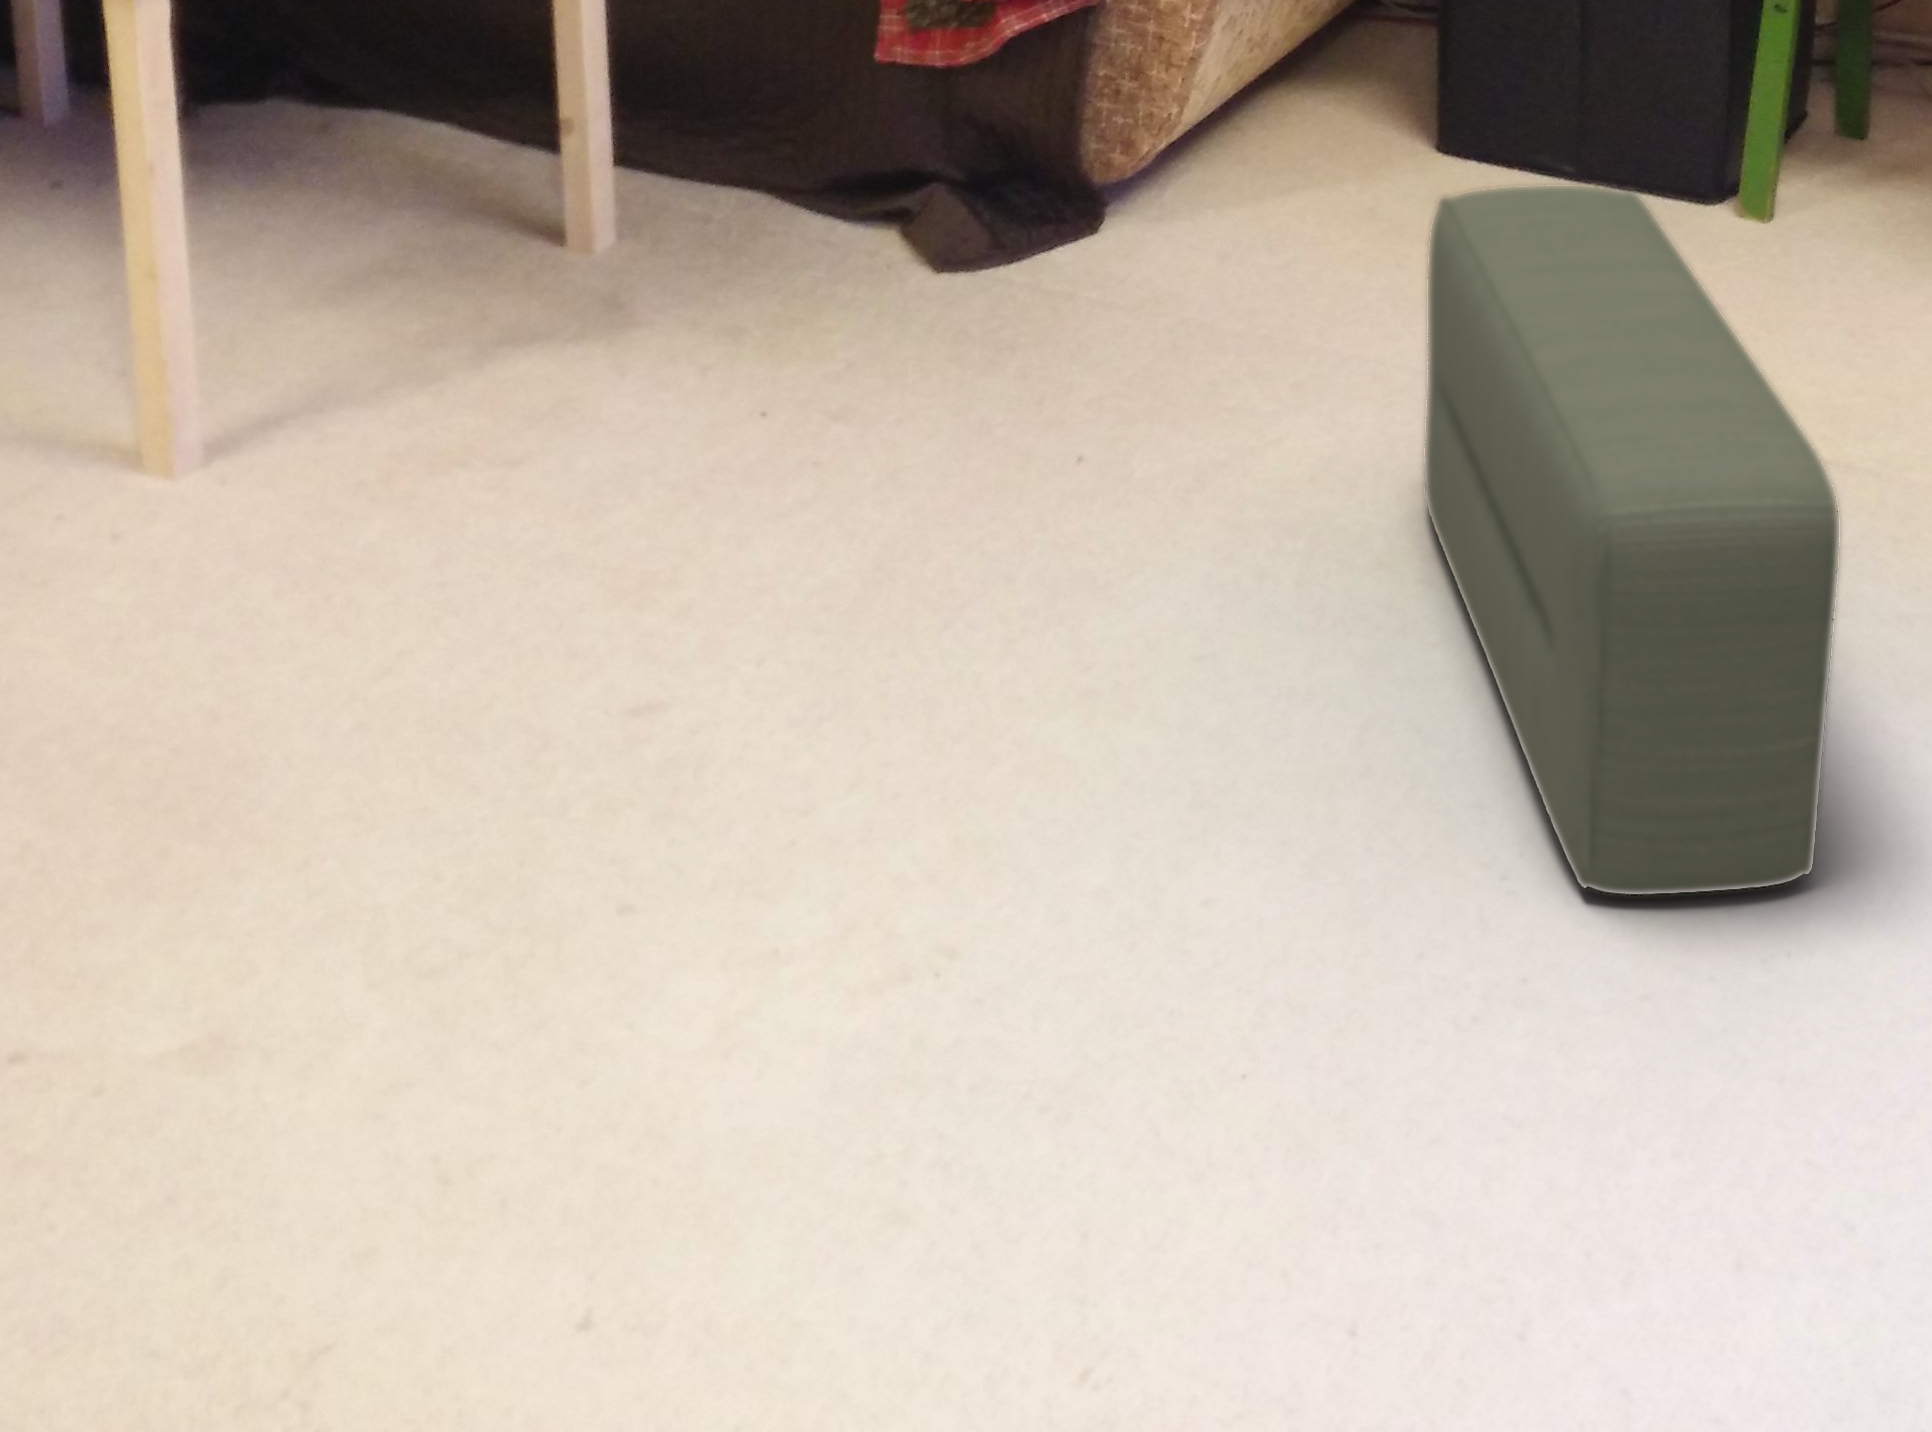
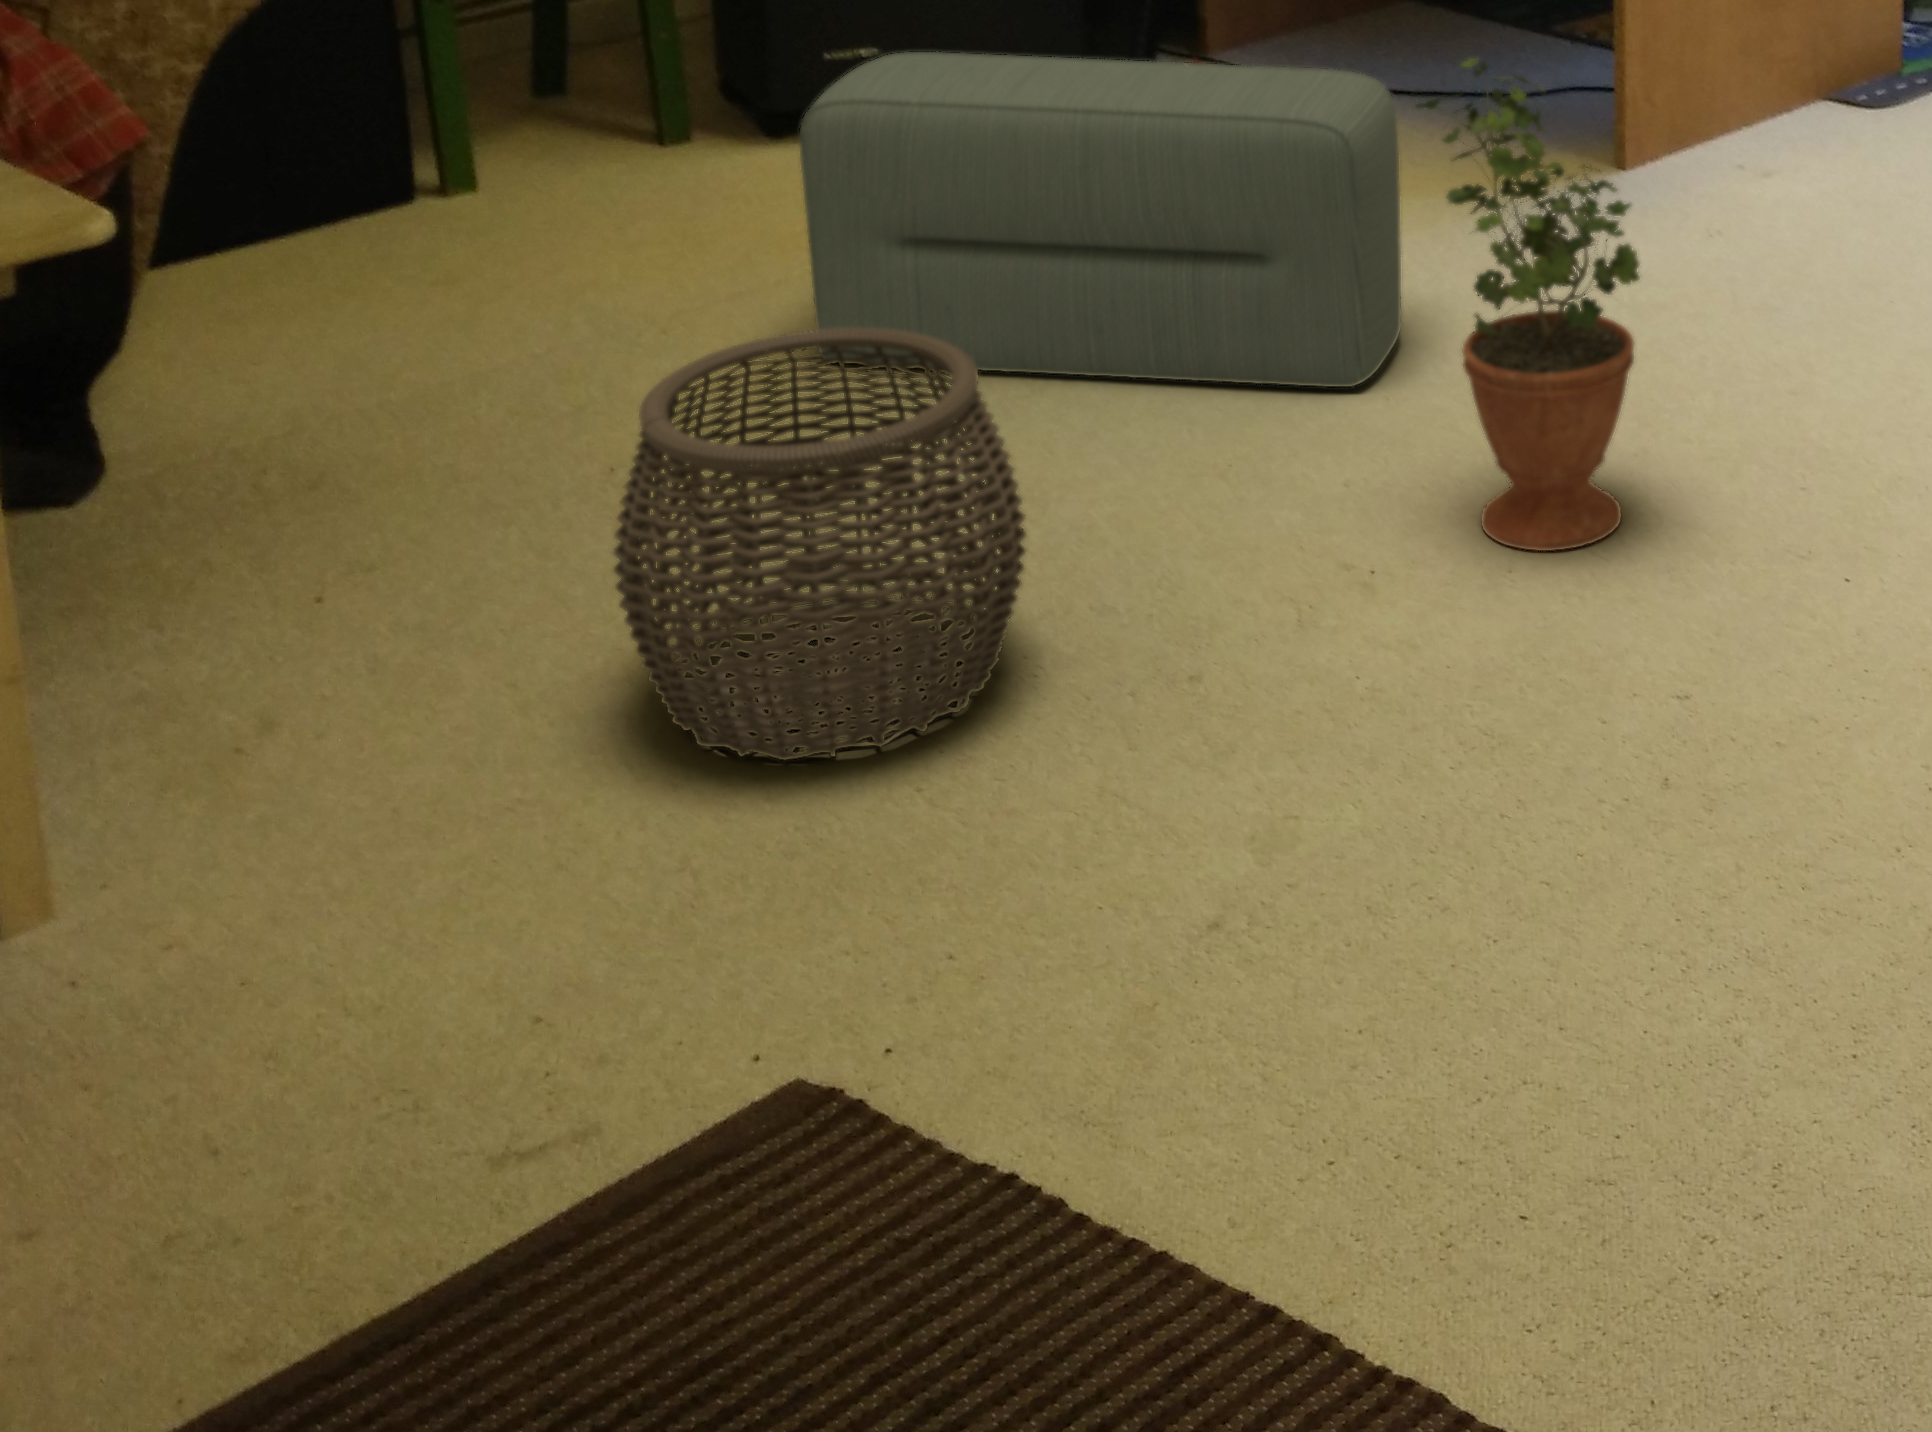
woven basket: none [394,313,852,821] -> present [613,328,1026,760]
potted plant: none [1044,413,1401,1270] -> present [1416,59,1639,551]

